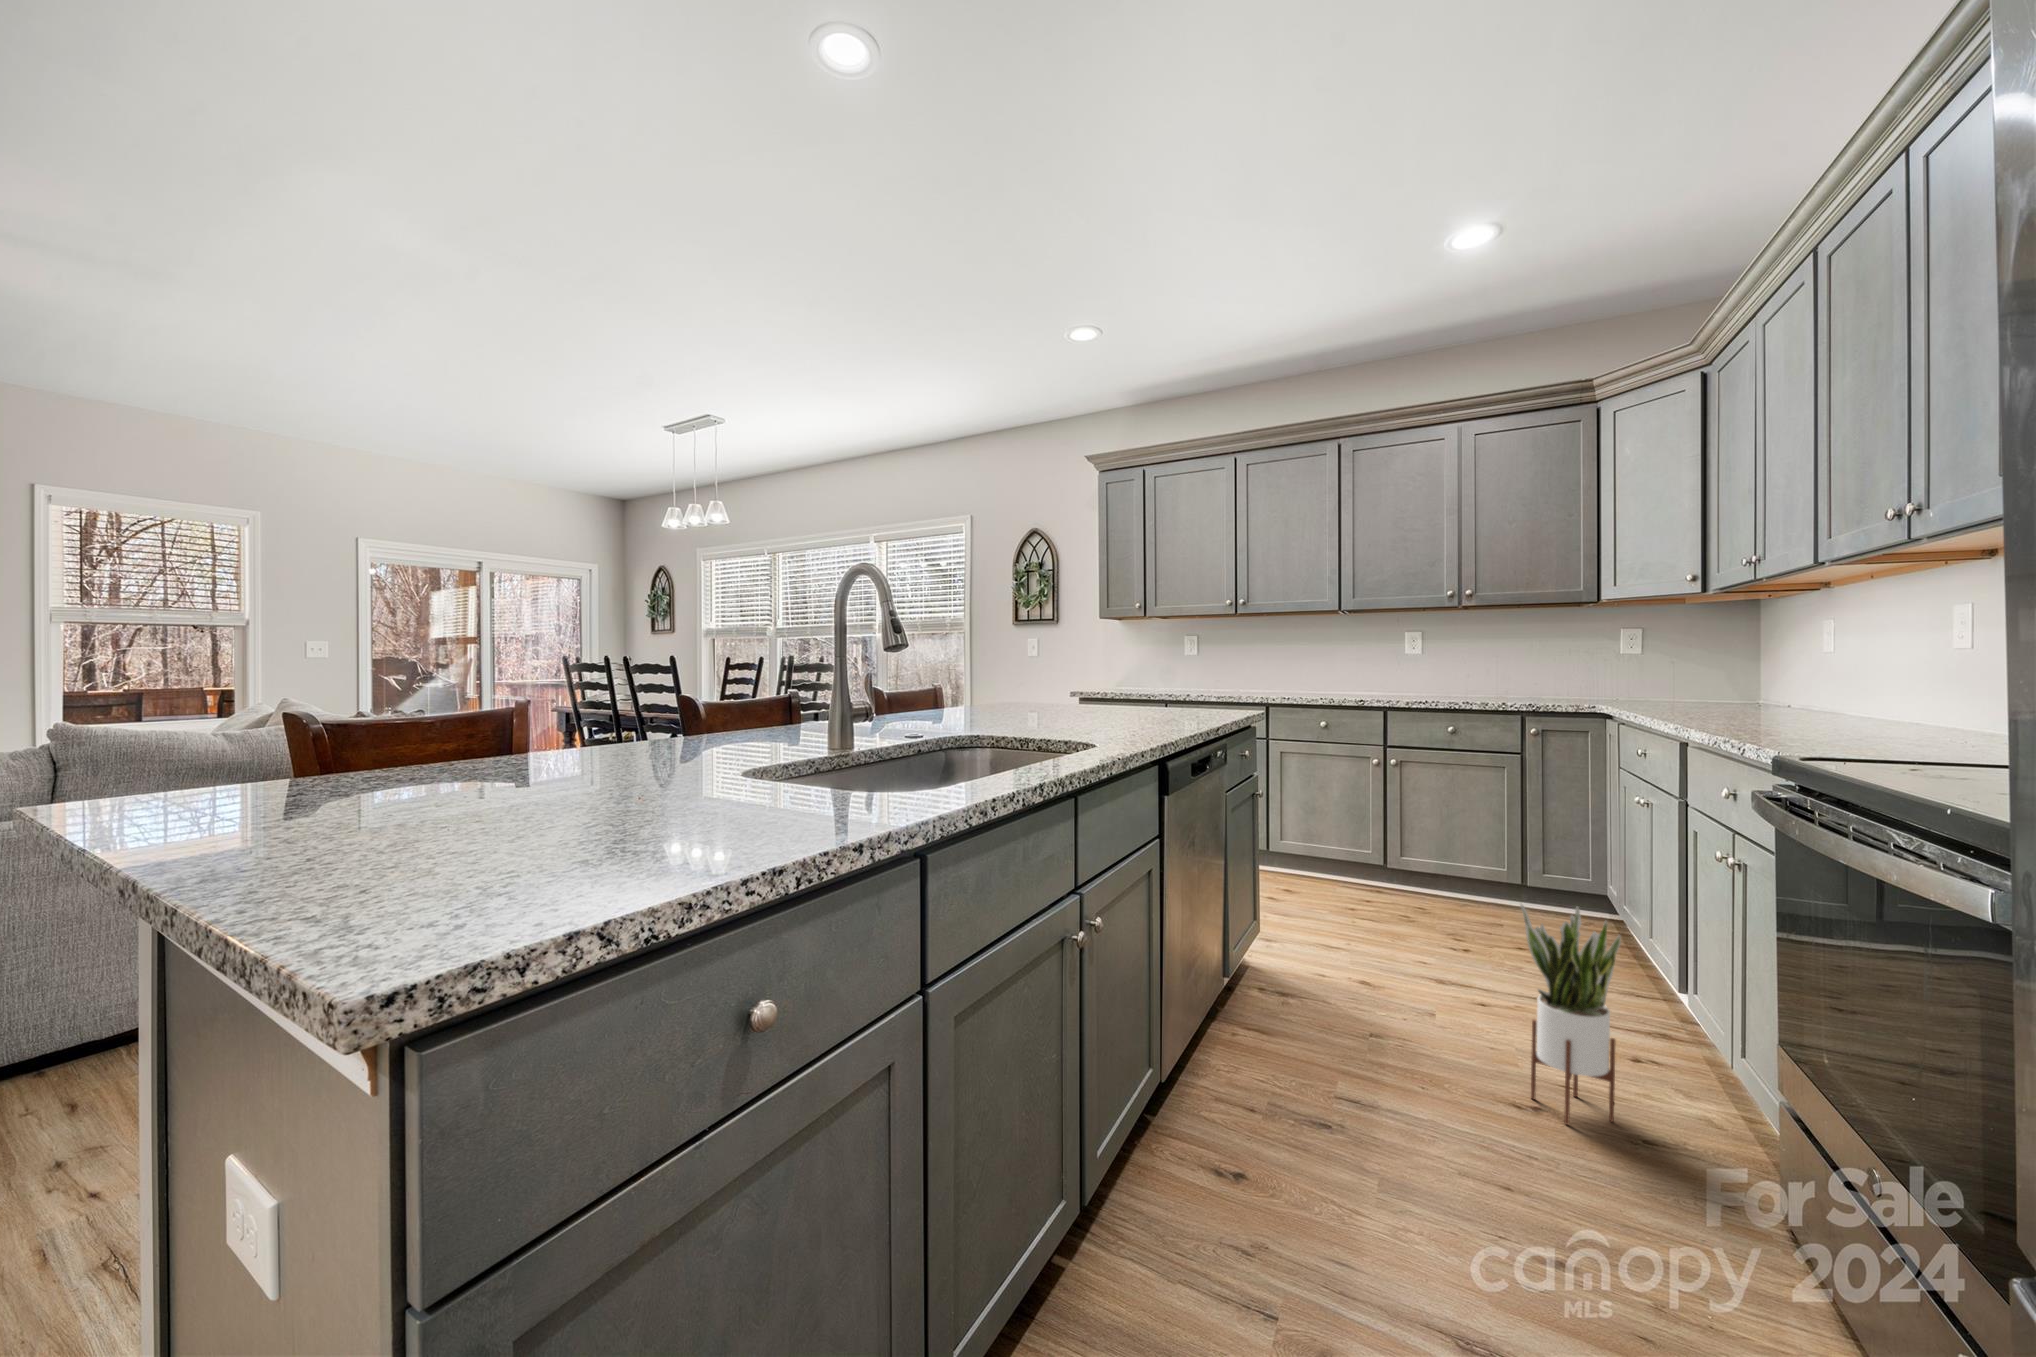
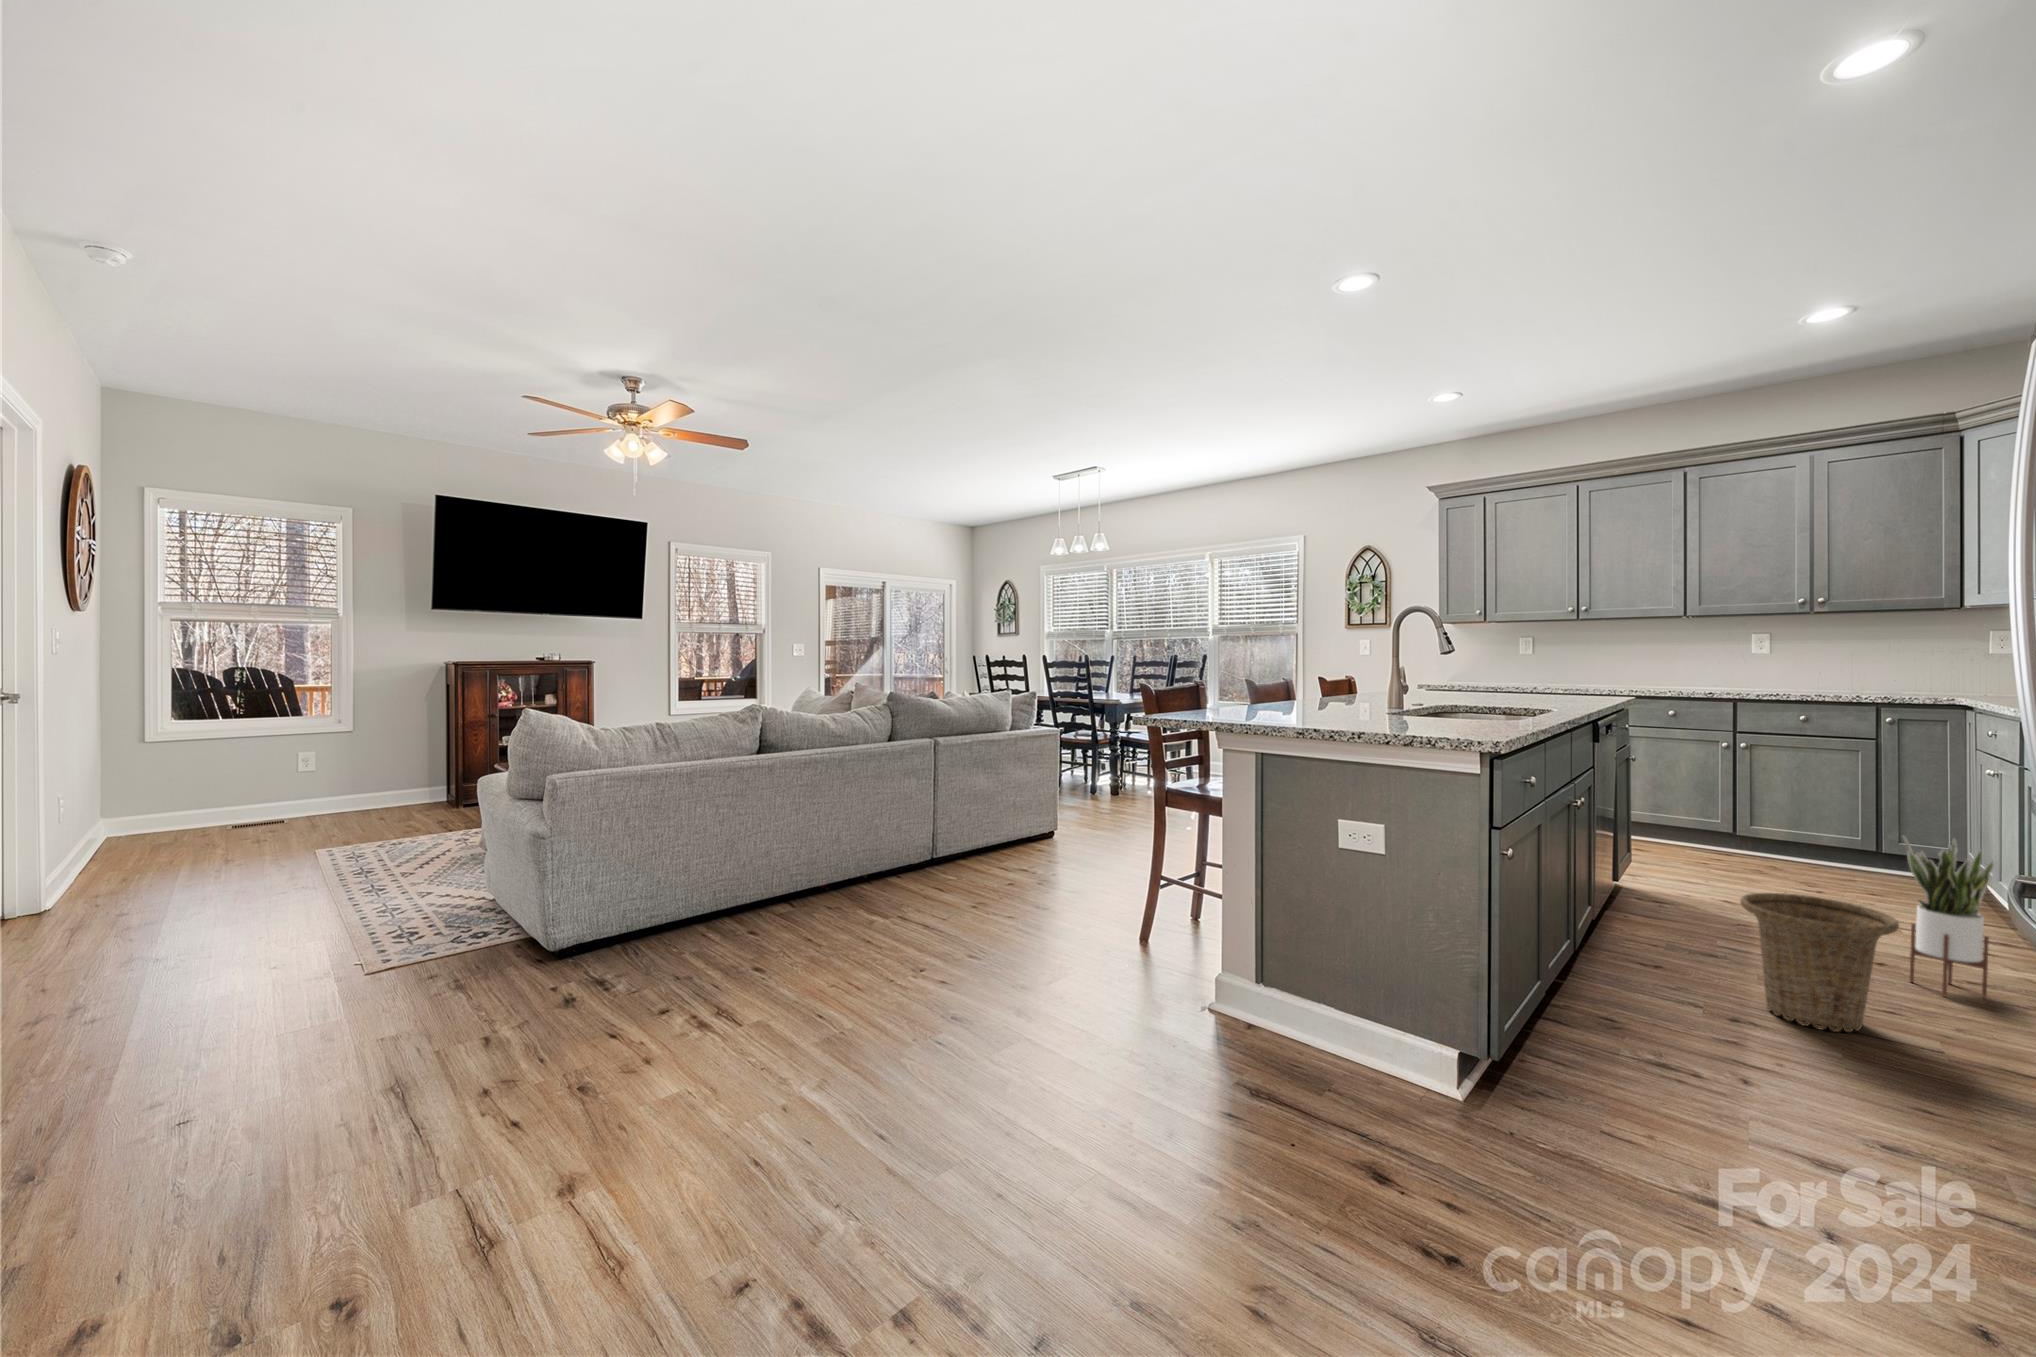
basket: none [1311,1004,1500,1232] -> present [1740,893,1899,1032]

